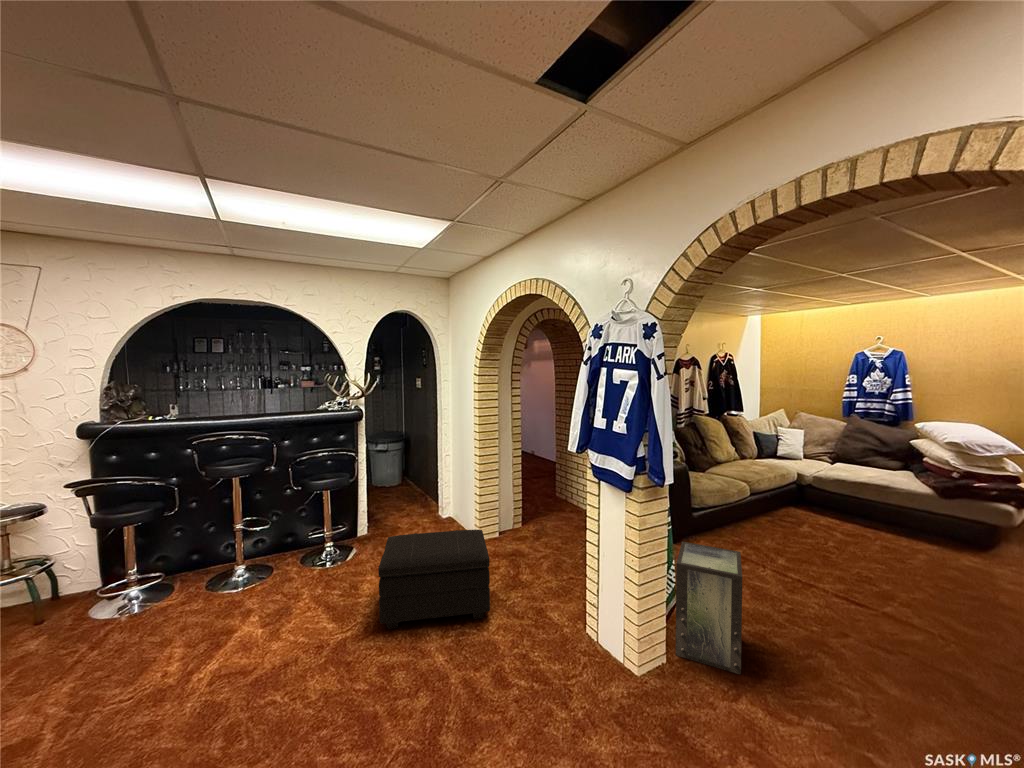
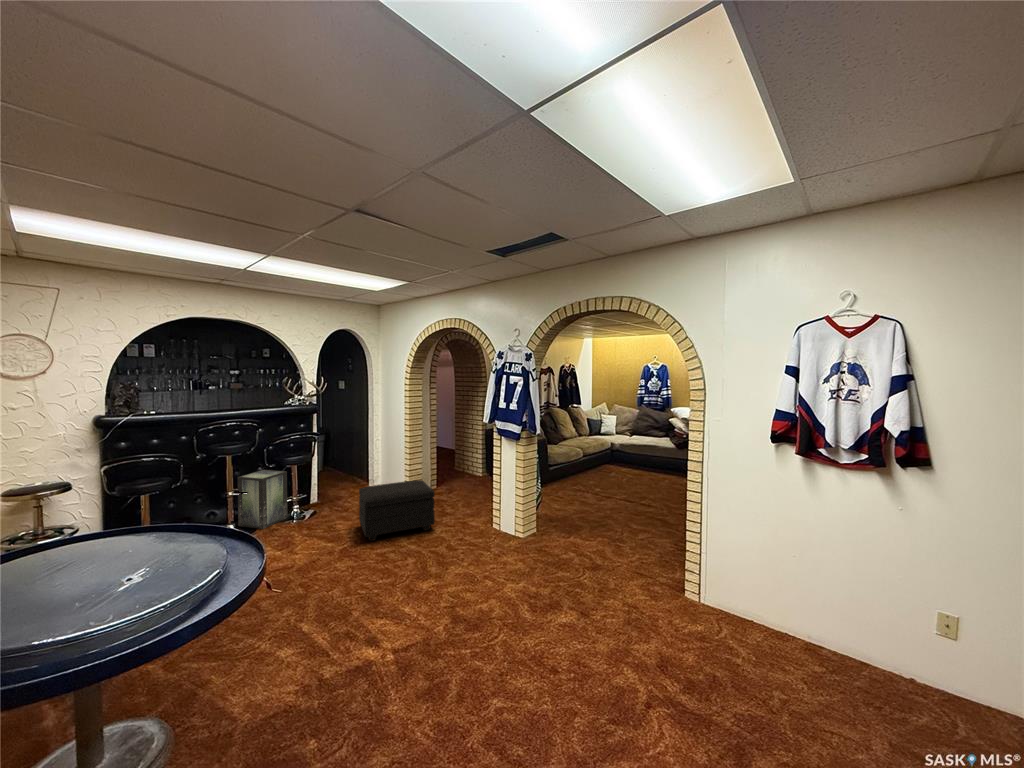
storage box: present [676,542,742,675] -> present [238,470,288,529]

